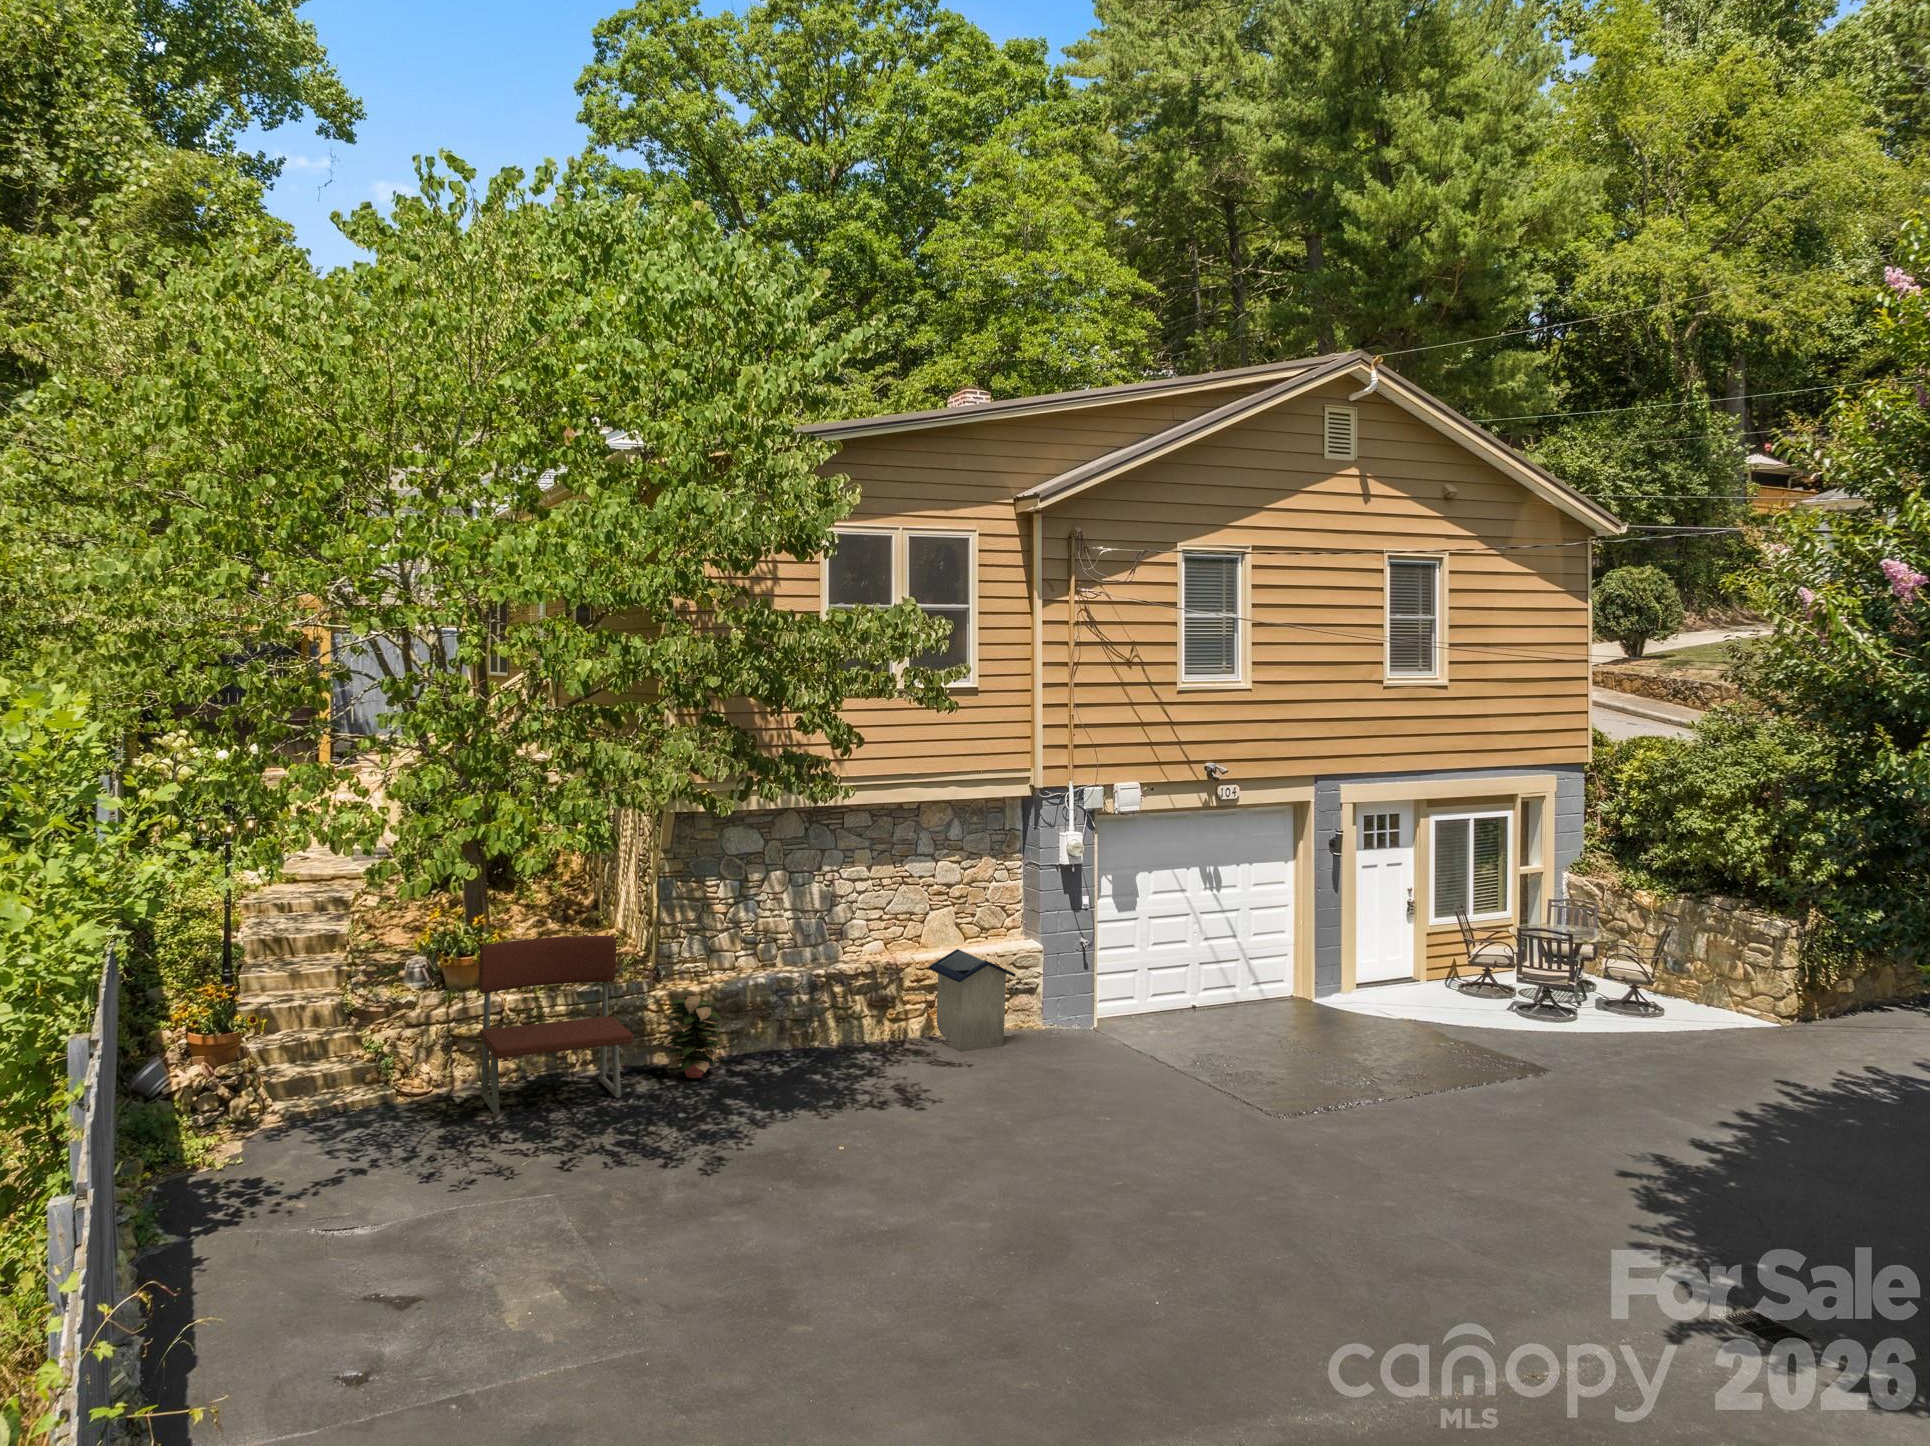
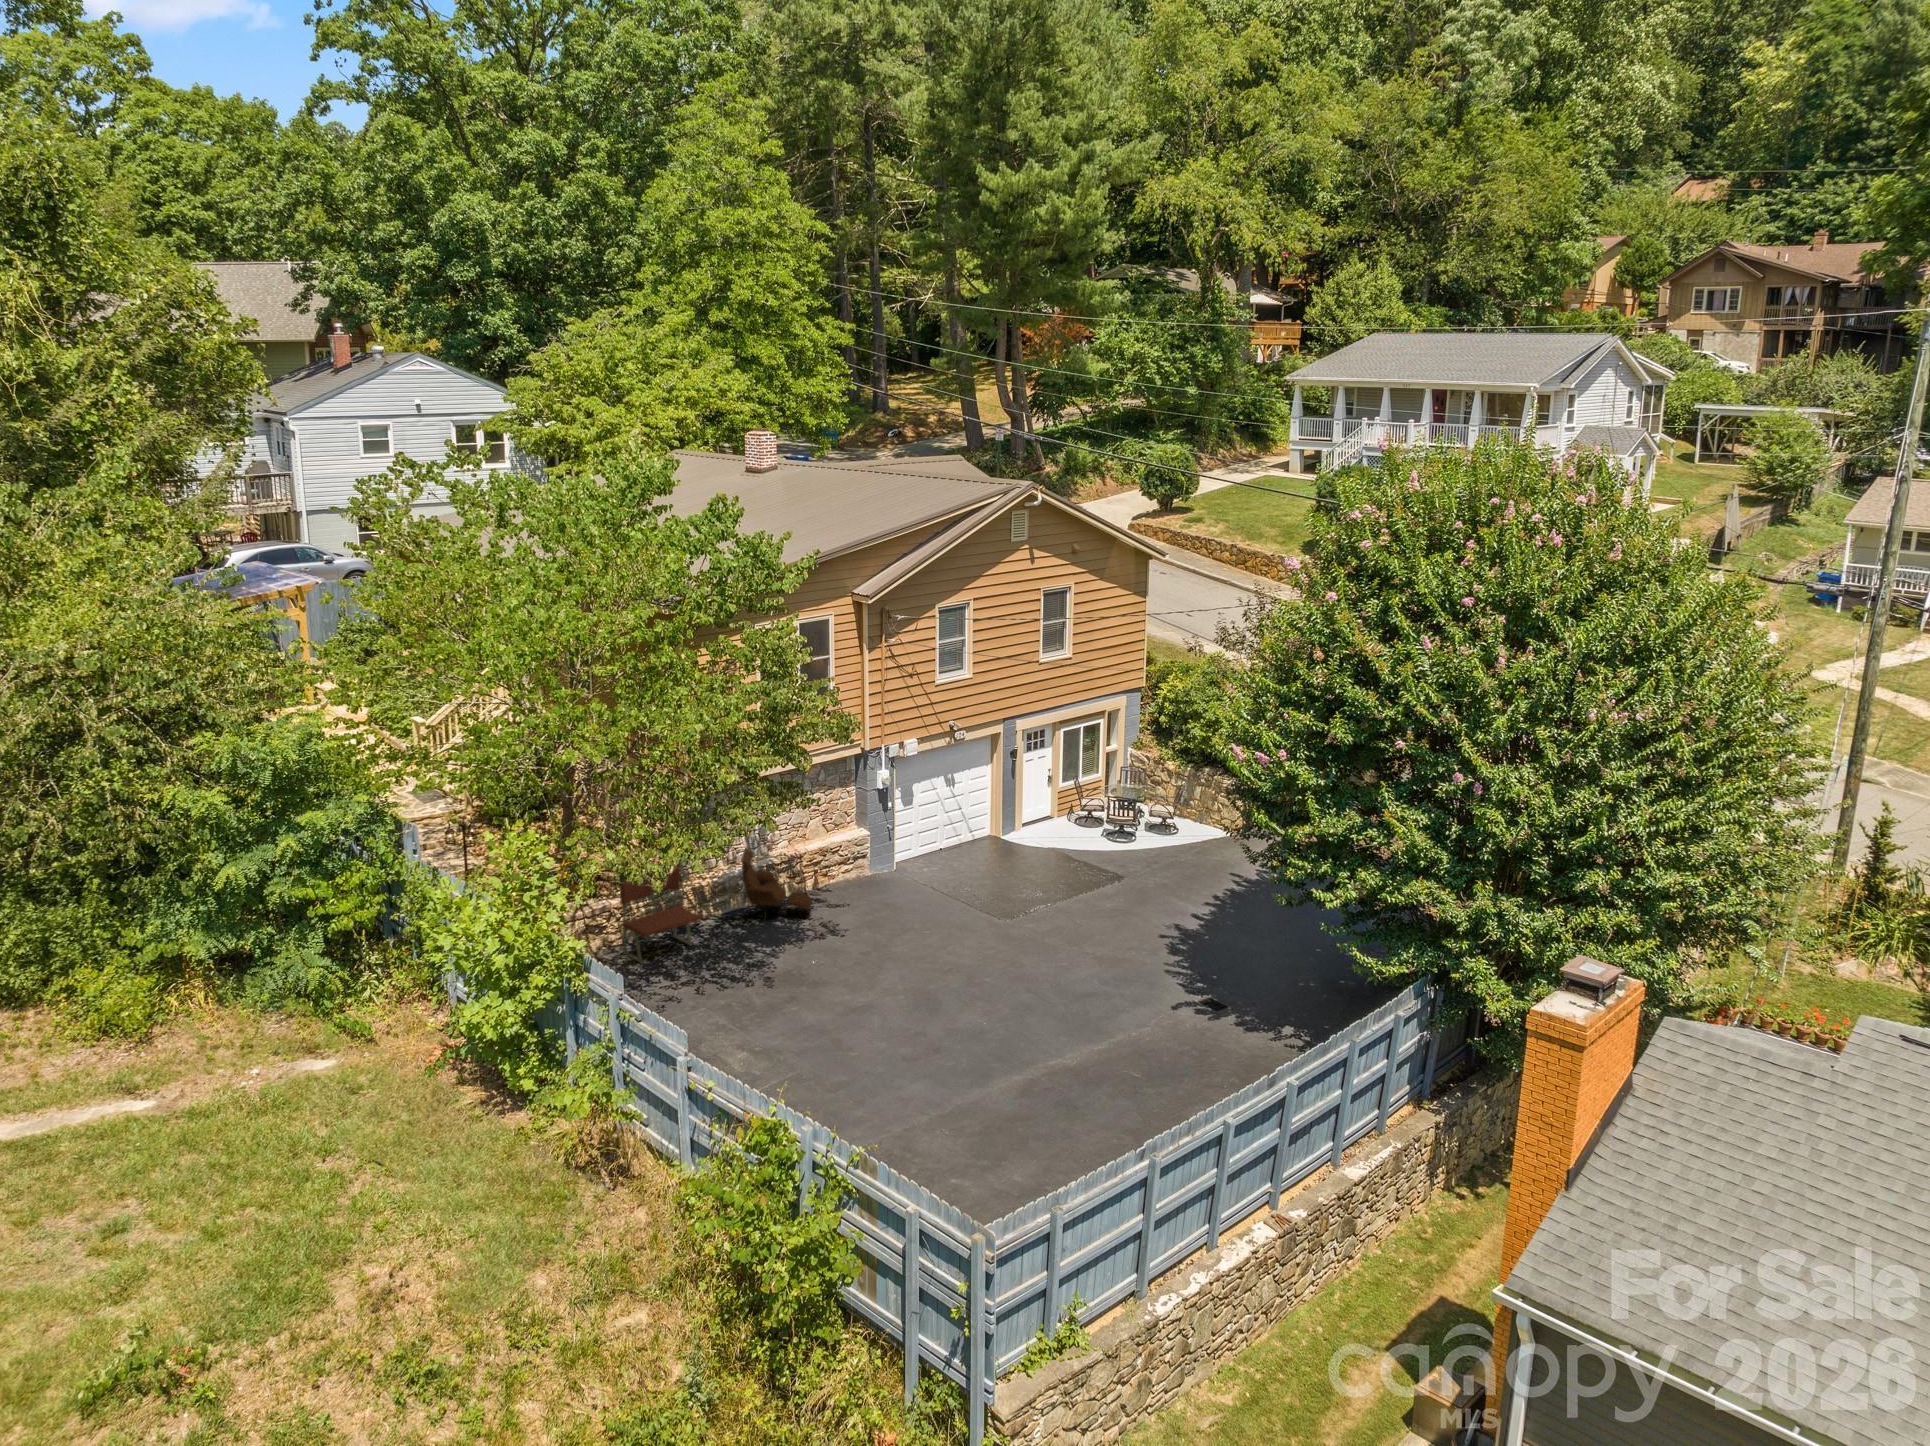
lounge chair: none [756,935,895,1080] -> present [742,849,812,921]
trash can: present [929,949,1016,1052] -> none [817,842,864,897]
decorative plant: present [667,995,721,1078] -> none [701,888,730,930]

